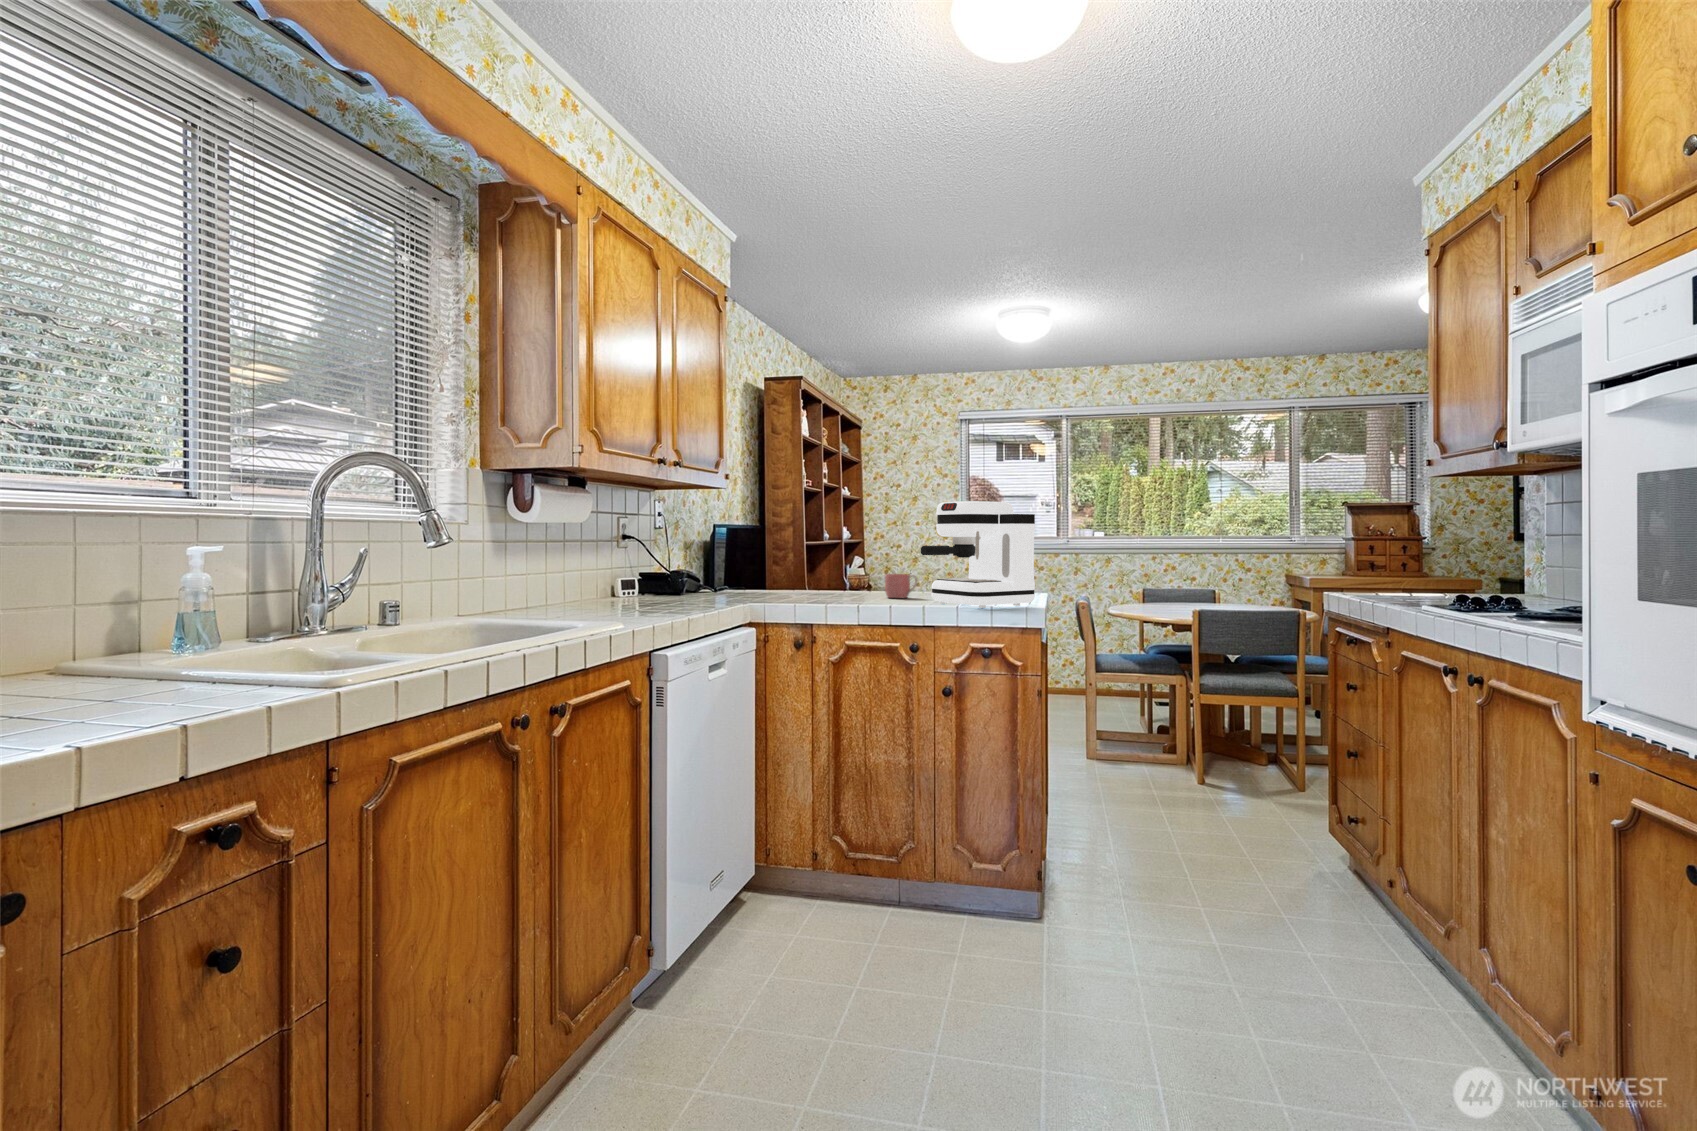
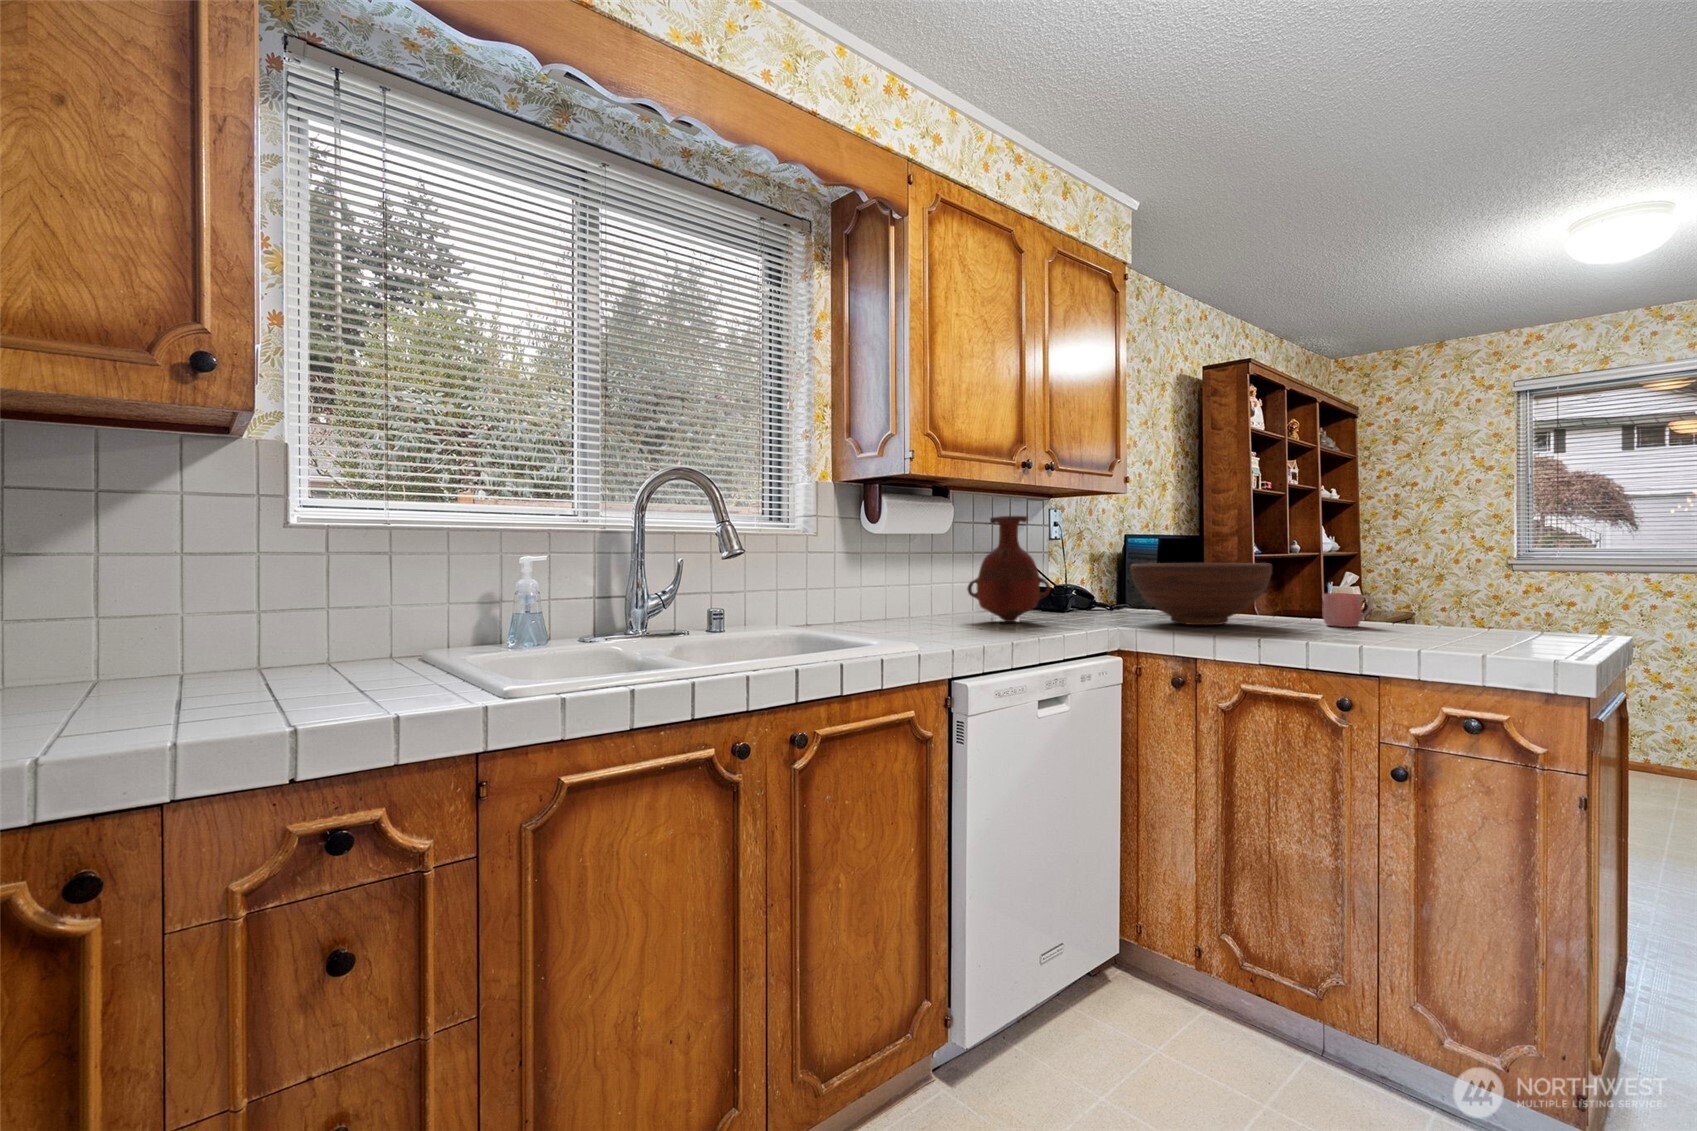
coffee maker: present [921,501,1035,608] -> none [1360,487,1580,648]
vase: none [615,509,690,605] -> present [967,516,1050,622]
fruit bowl: none [753,551,857,601] -> present [1130,563,1272,625]

